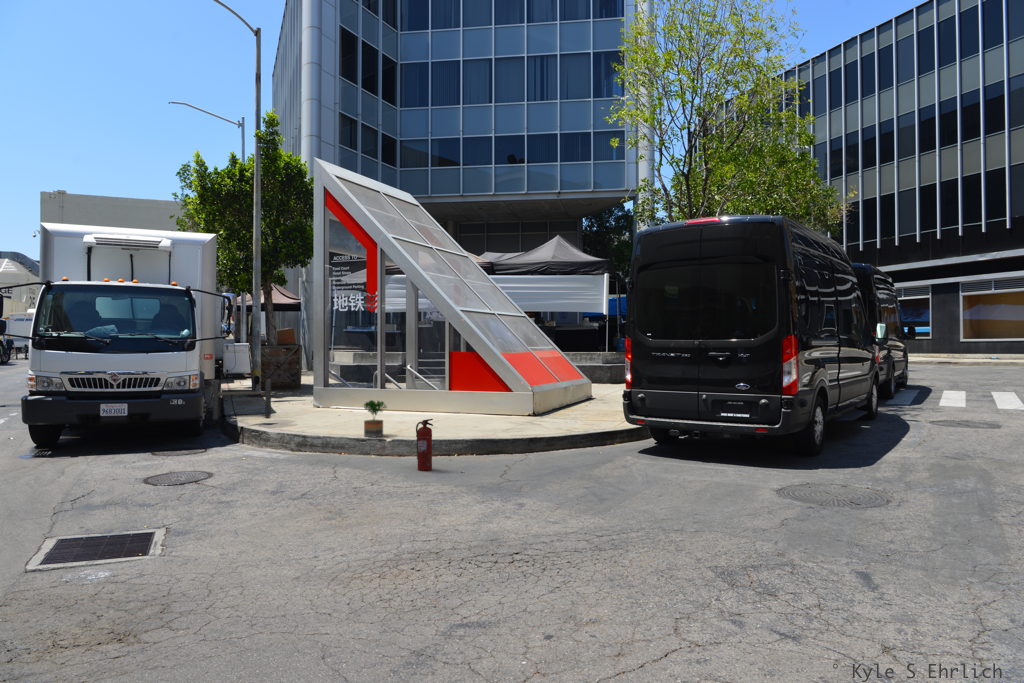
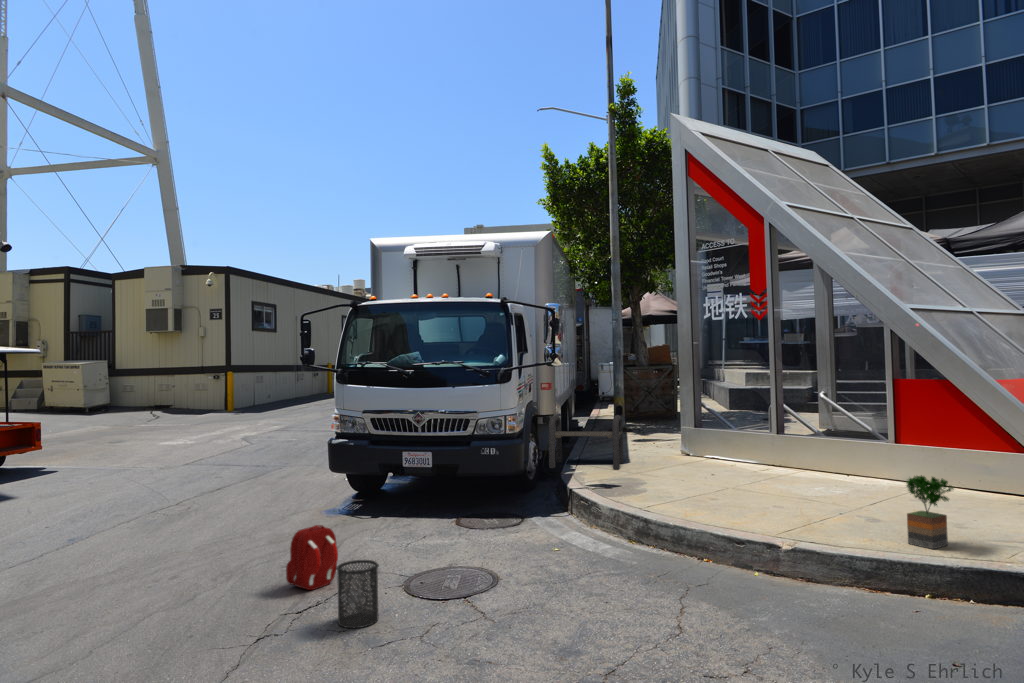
potted tree: present [364,400,386,437] -> present [907,475,954,549]
fire extinguisher: present [416,419,433,471] -> none [839,529,879,636]
backpack: none [50,443,93,488] -> present [286,525,338,590]
trash can: none [114,457,145,497] -> present [336,560,379,628]

